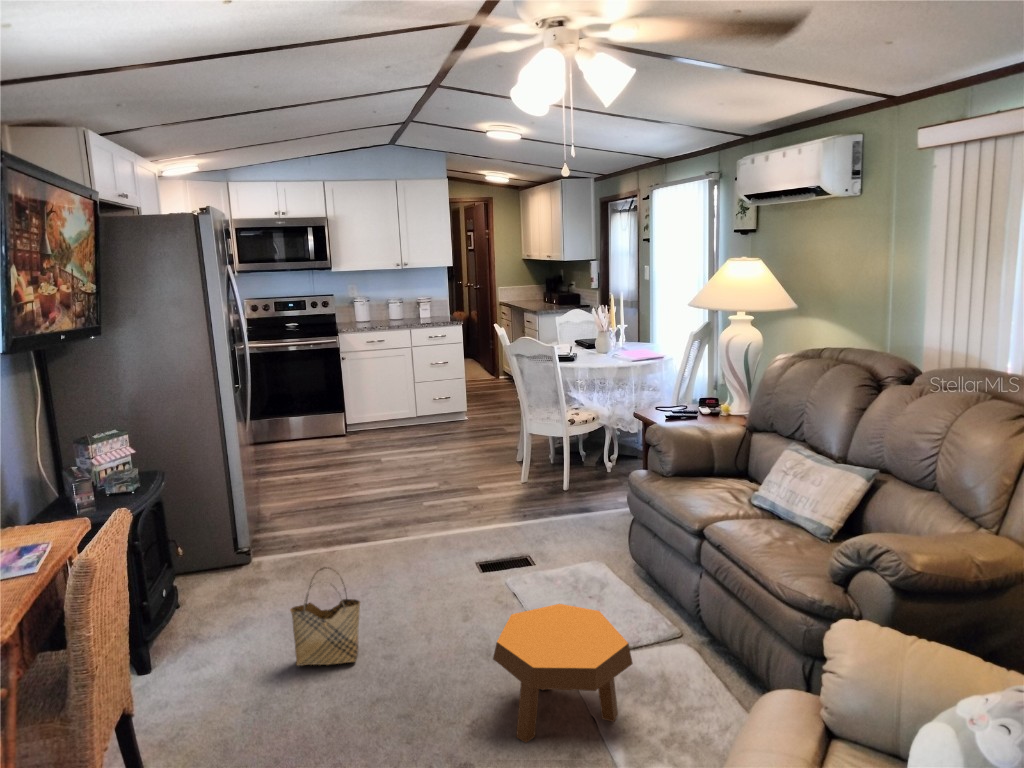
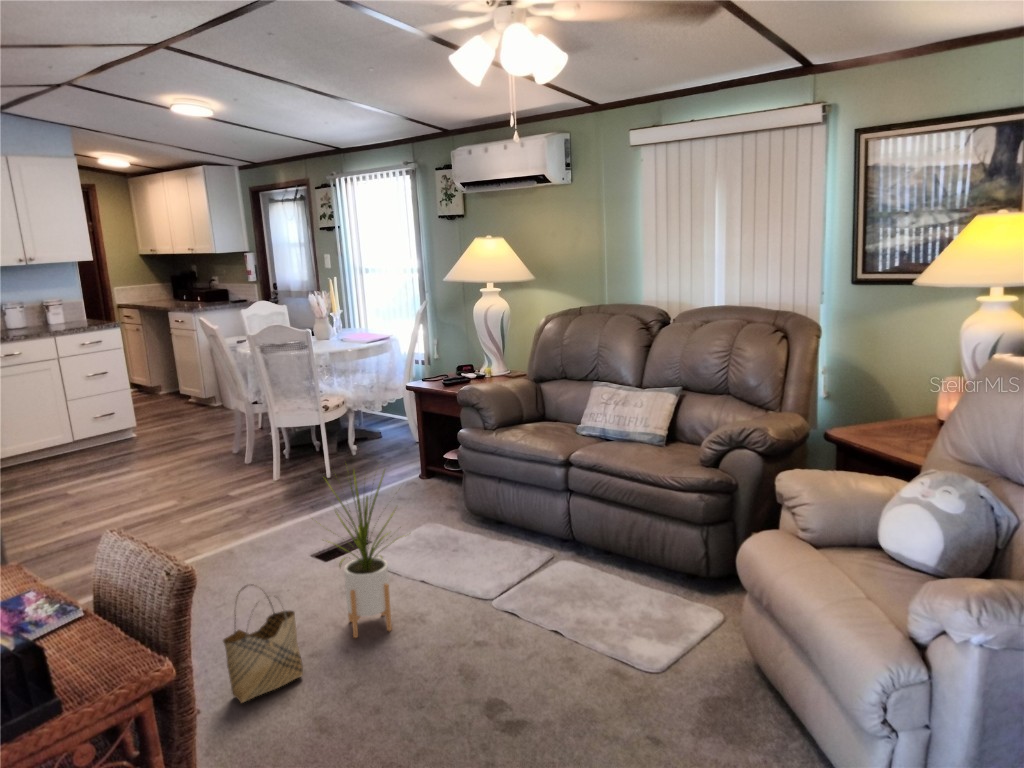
house plant: none [395,477,488,651] -> present [323,471,394,638]
footstool: present [493,604,633,743] -> none [469,544,590,669]

